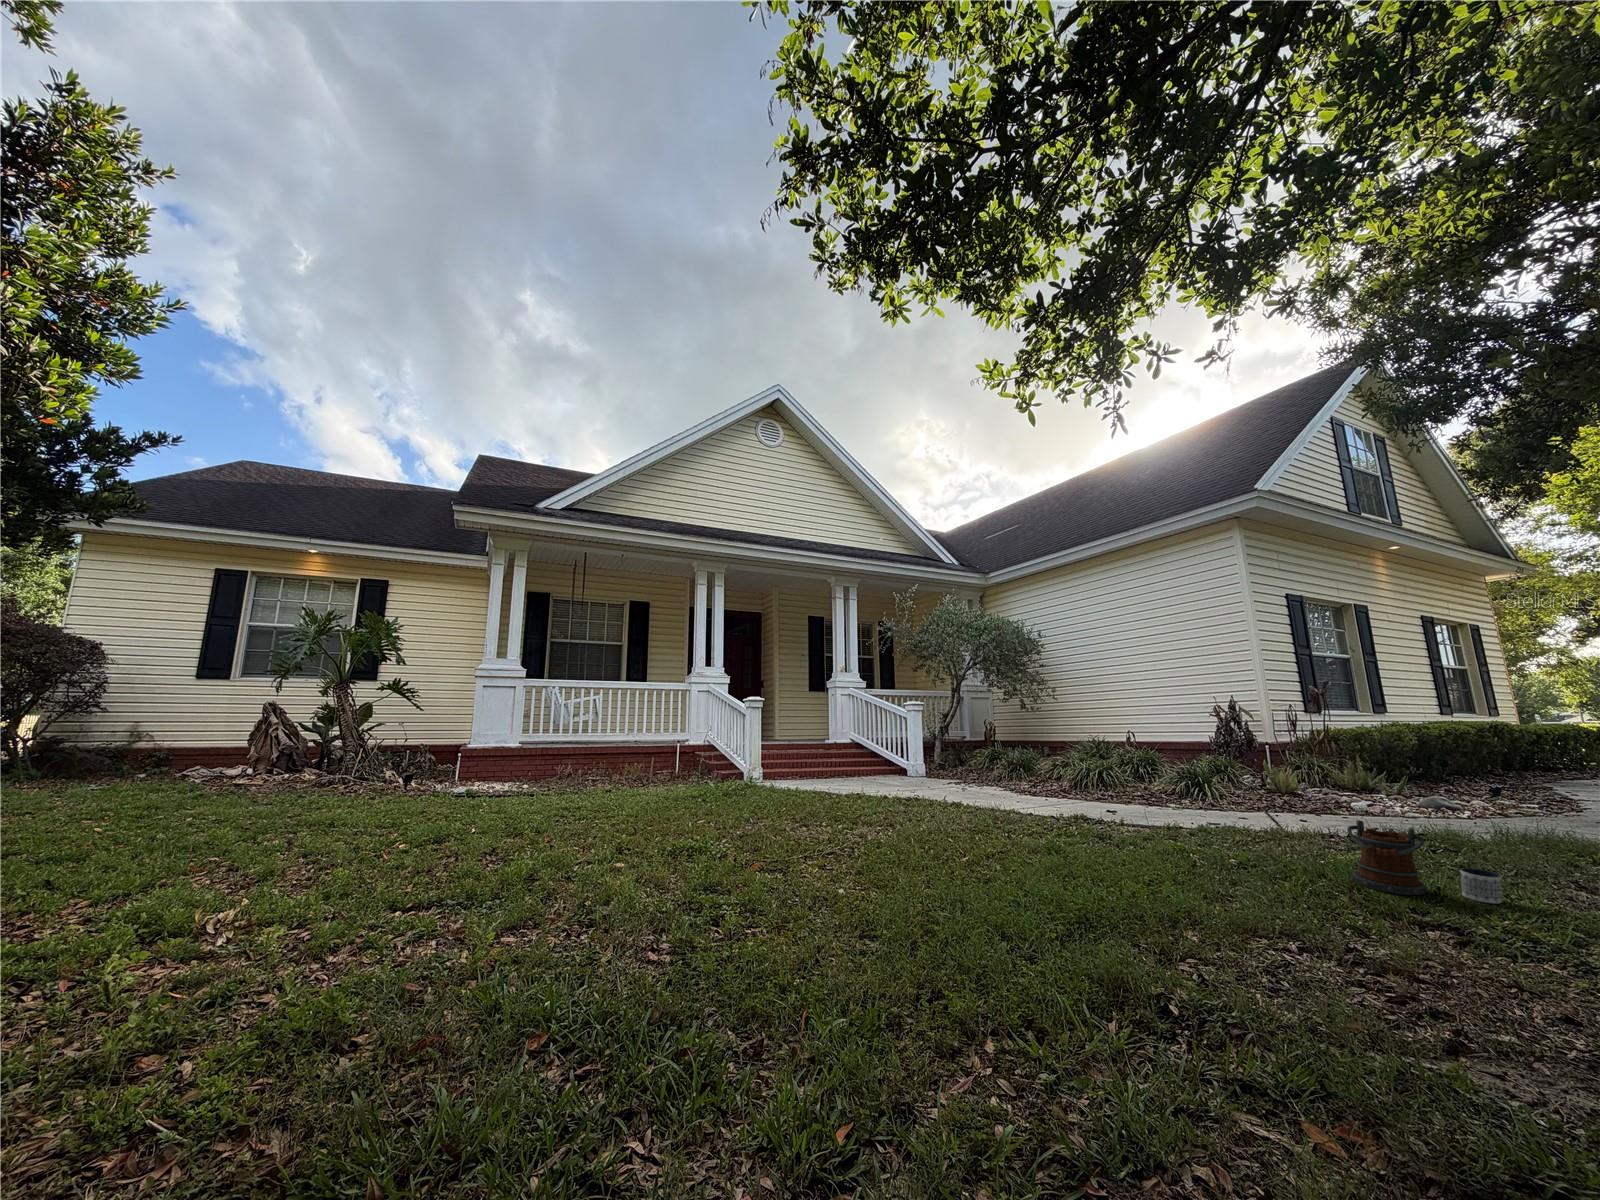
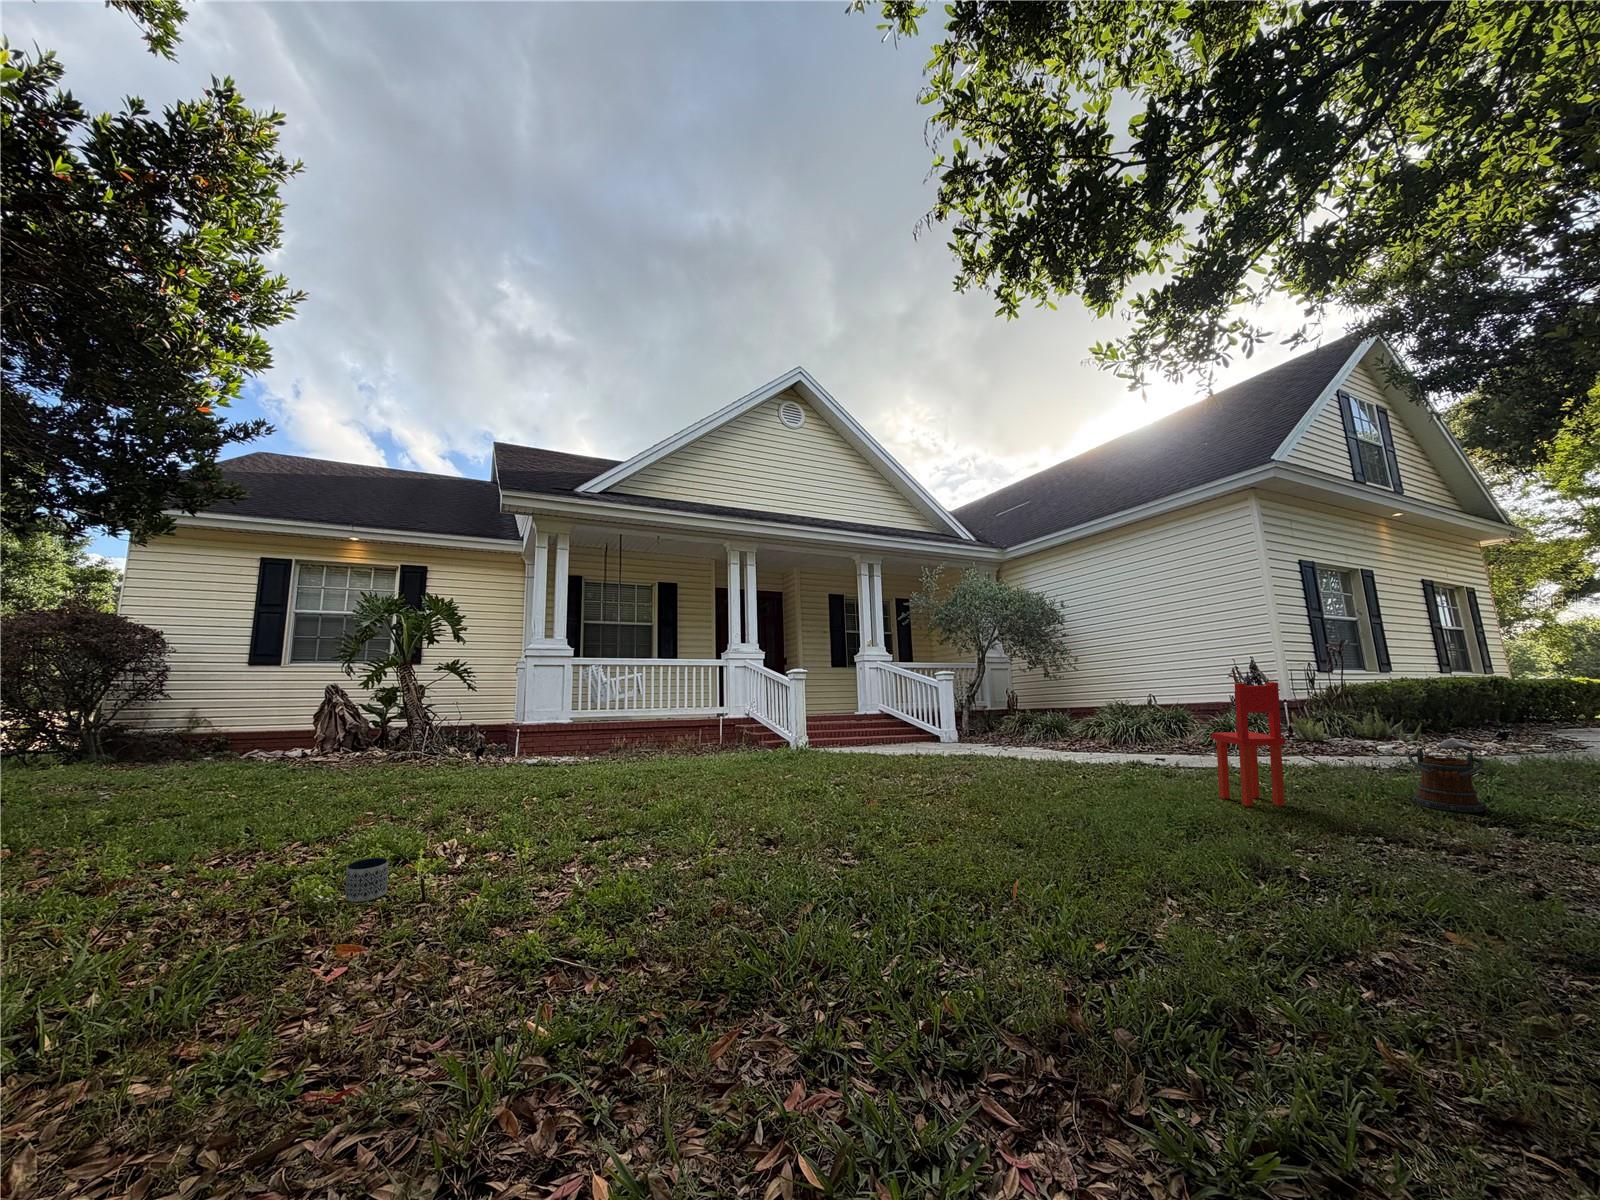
chair: none [1144,742,1218,876] -> present [1212,682,1285,806]
planter: present [1460,868,1502,904] -> present [345,858,388,902]

